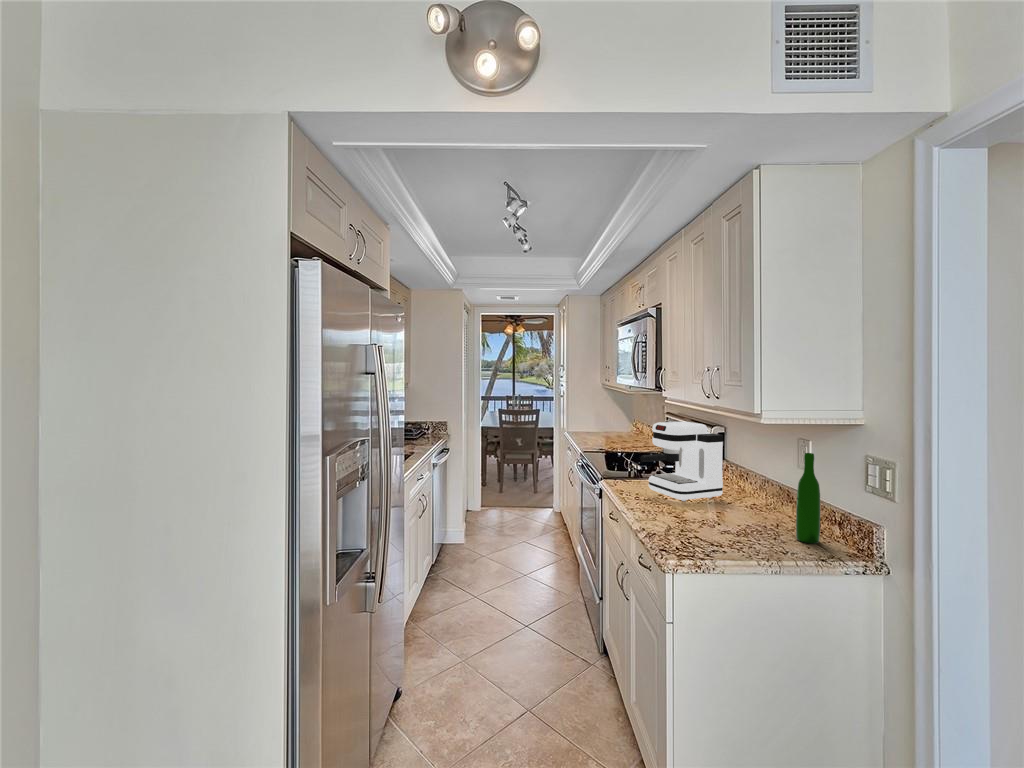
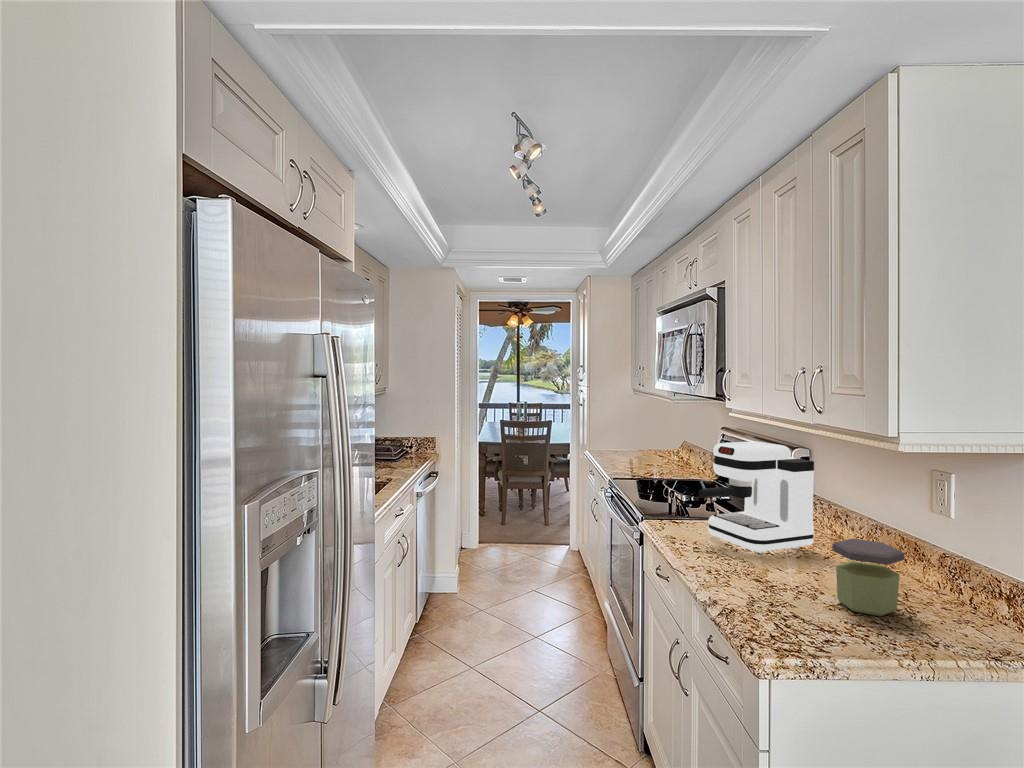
wine bottle: present [796,453,820,544] -> none [943,493,982,629]
jar: none [725,486,771,537] -> present [832,539,904,616]

